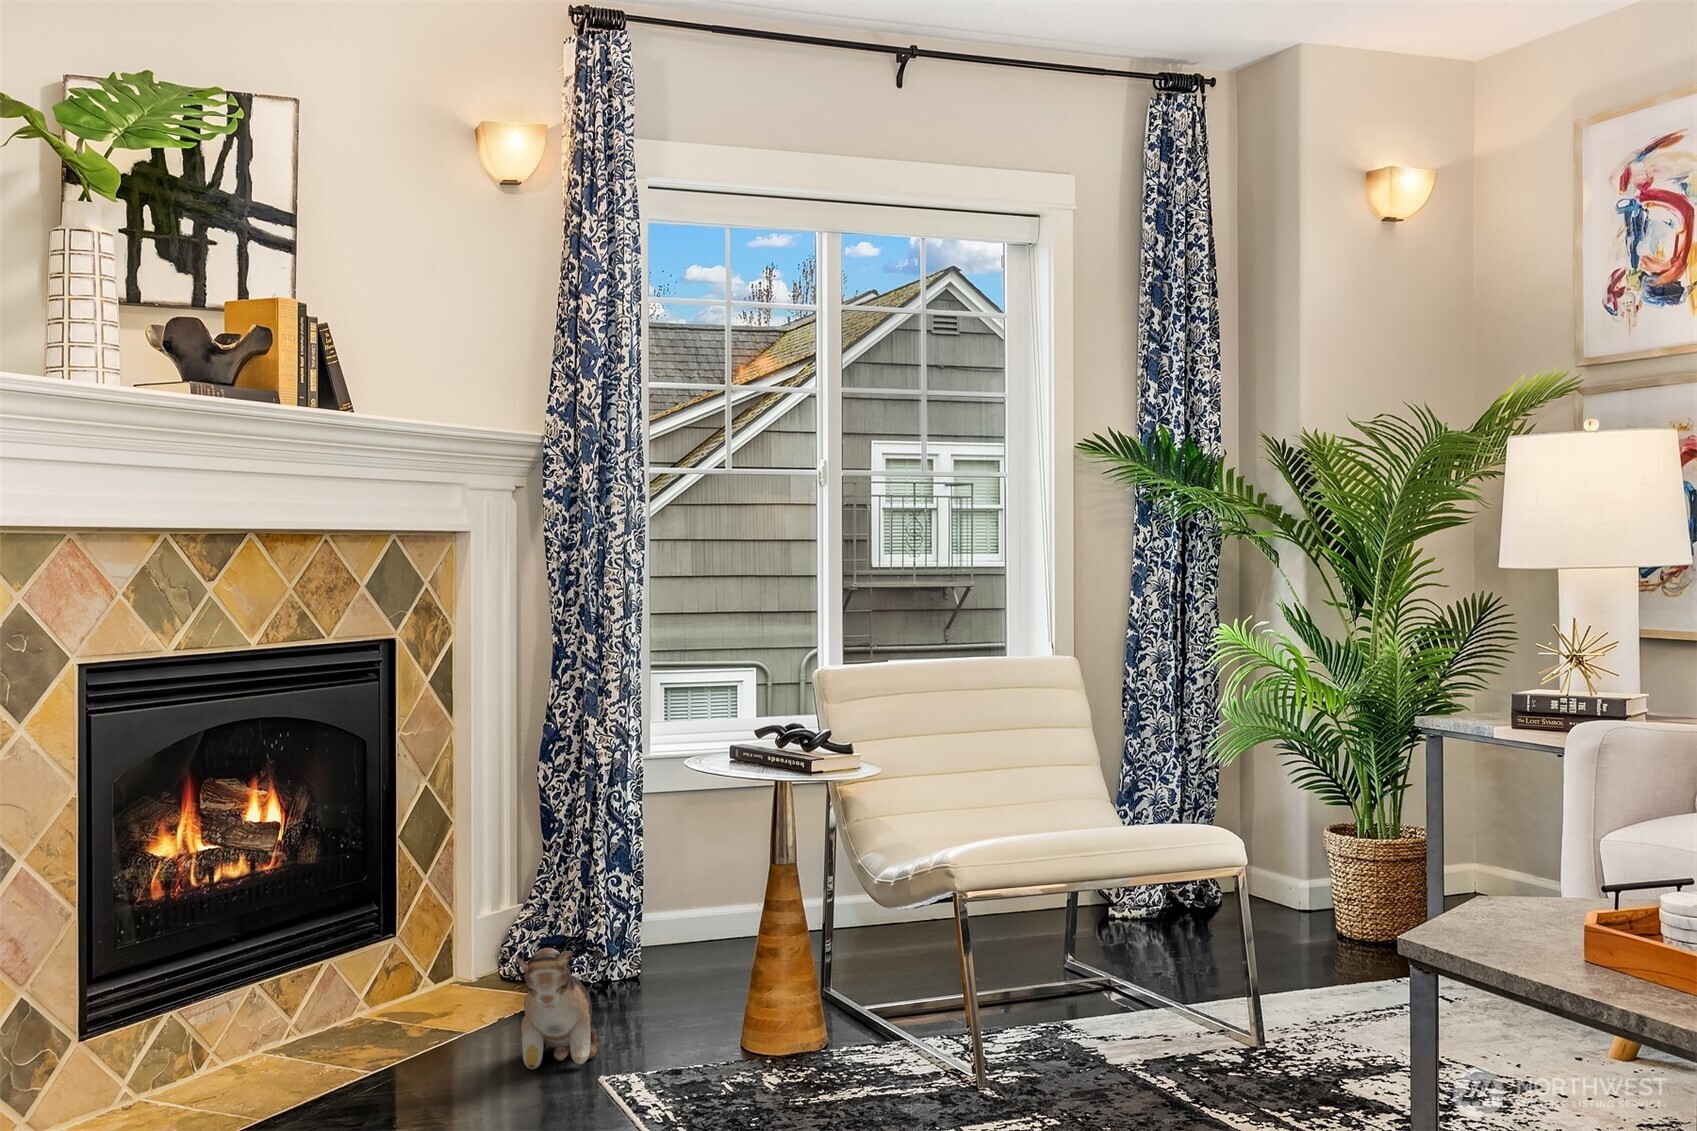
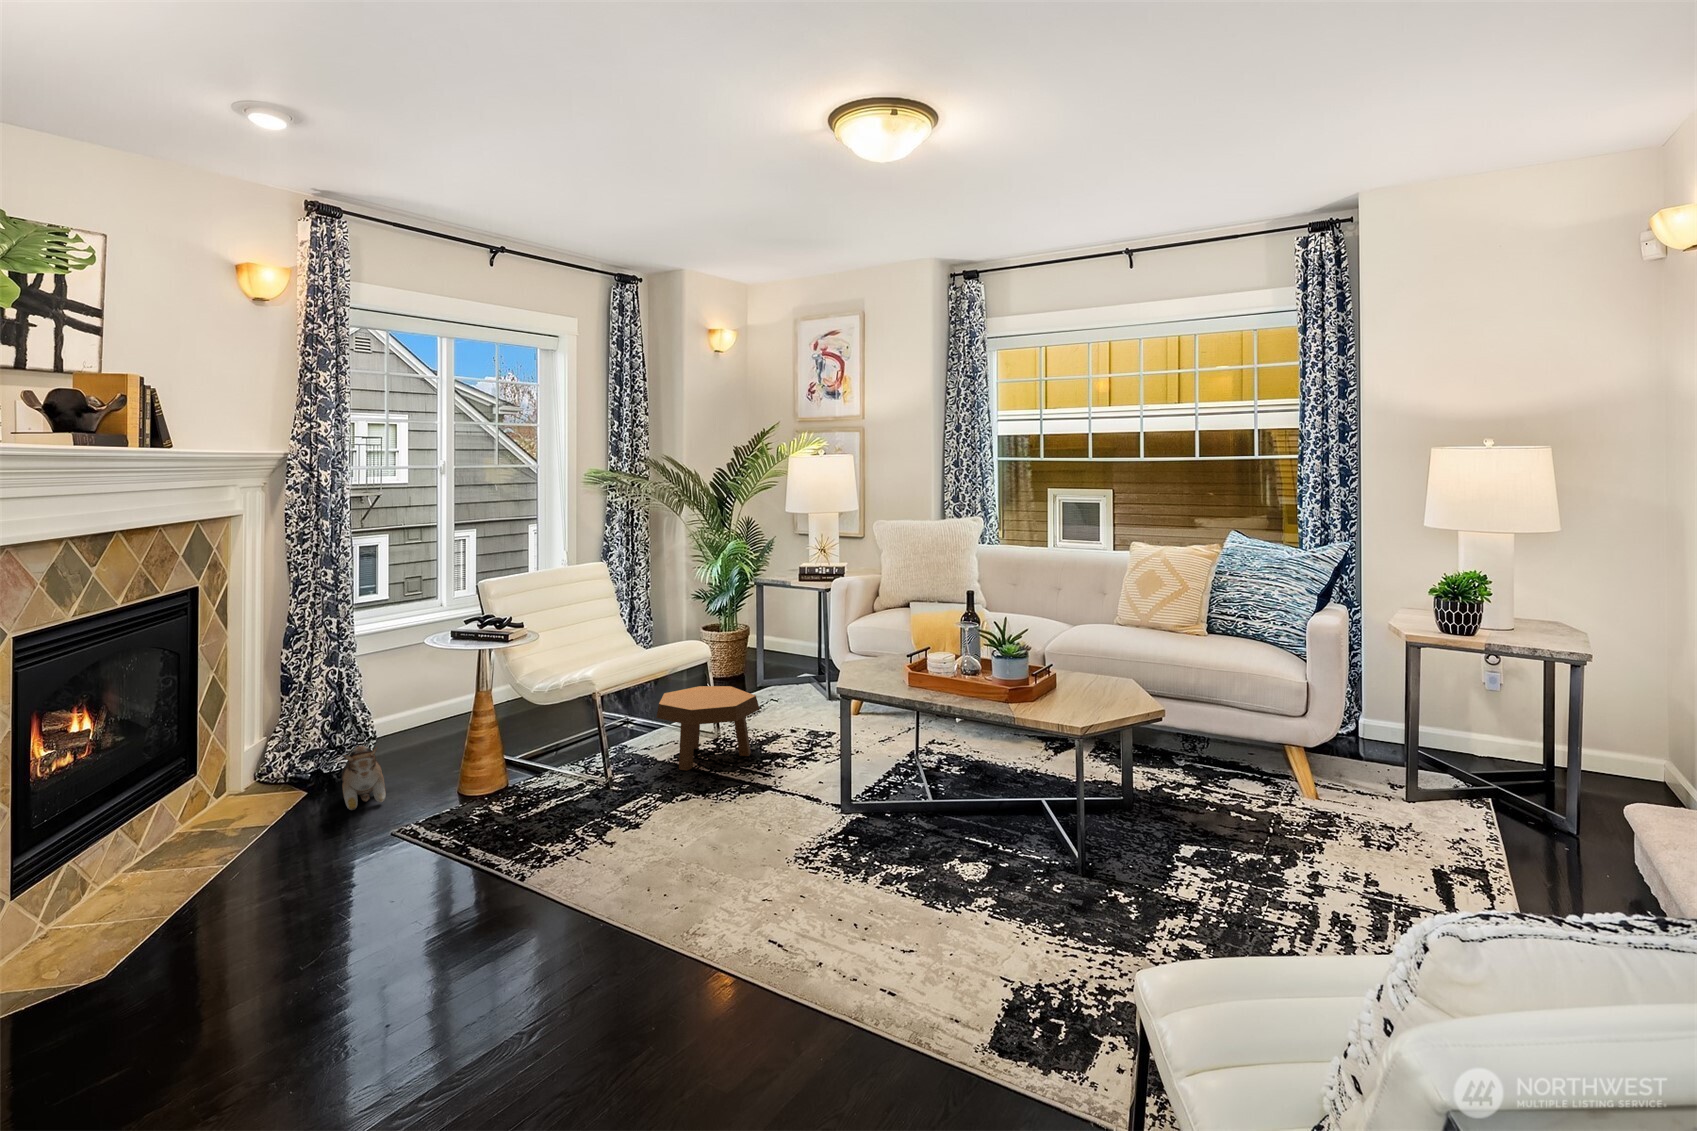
footstool: none [1105,918,1339,1088] -> present [656,686,760,771]

